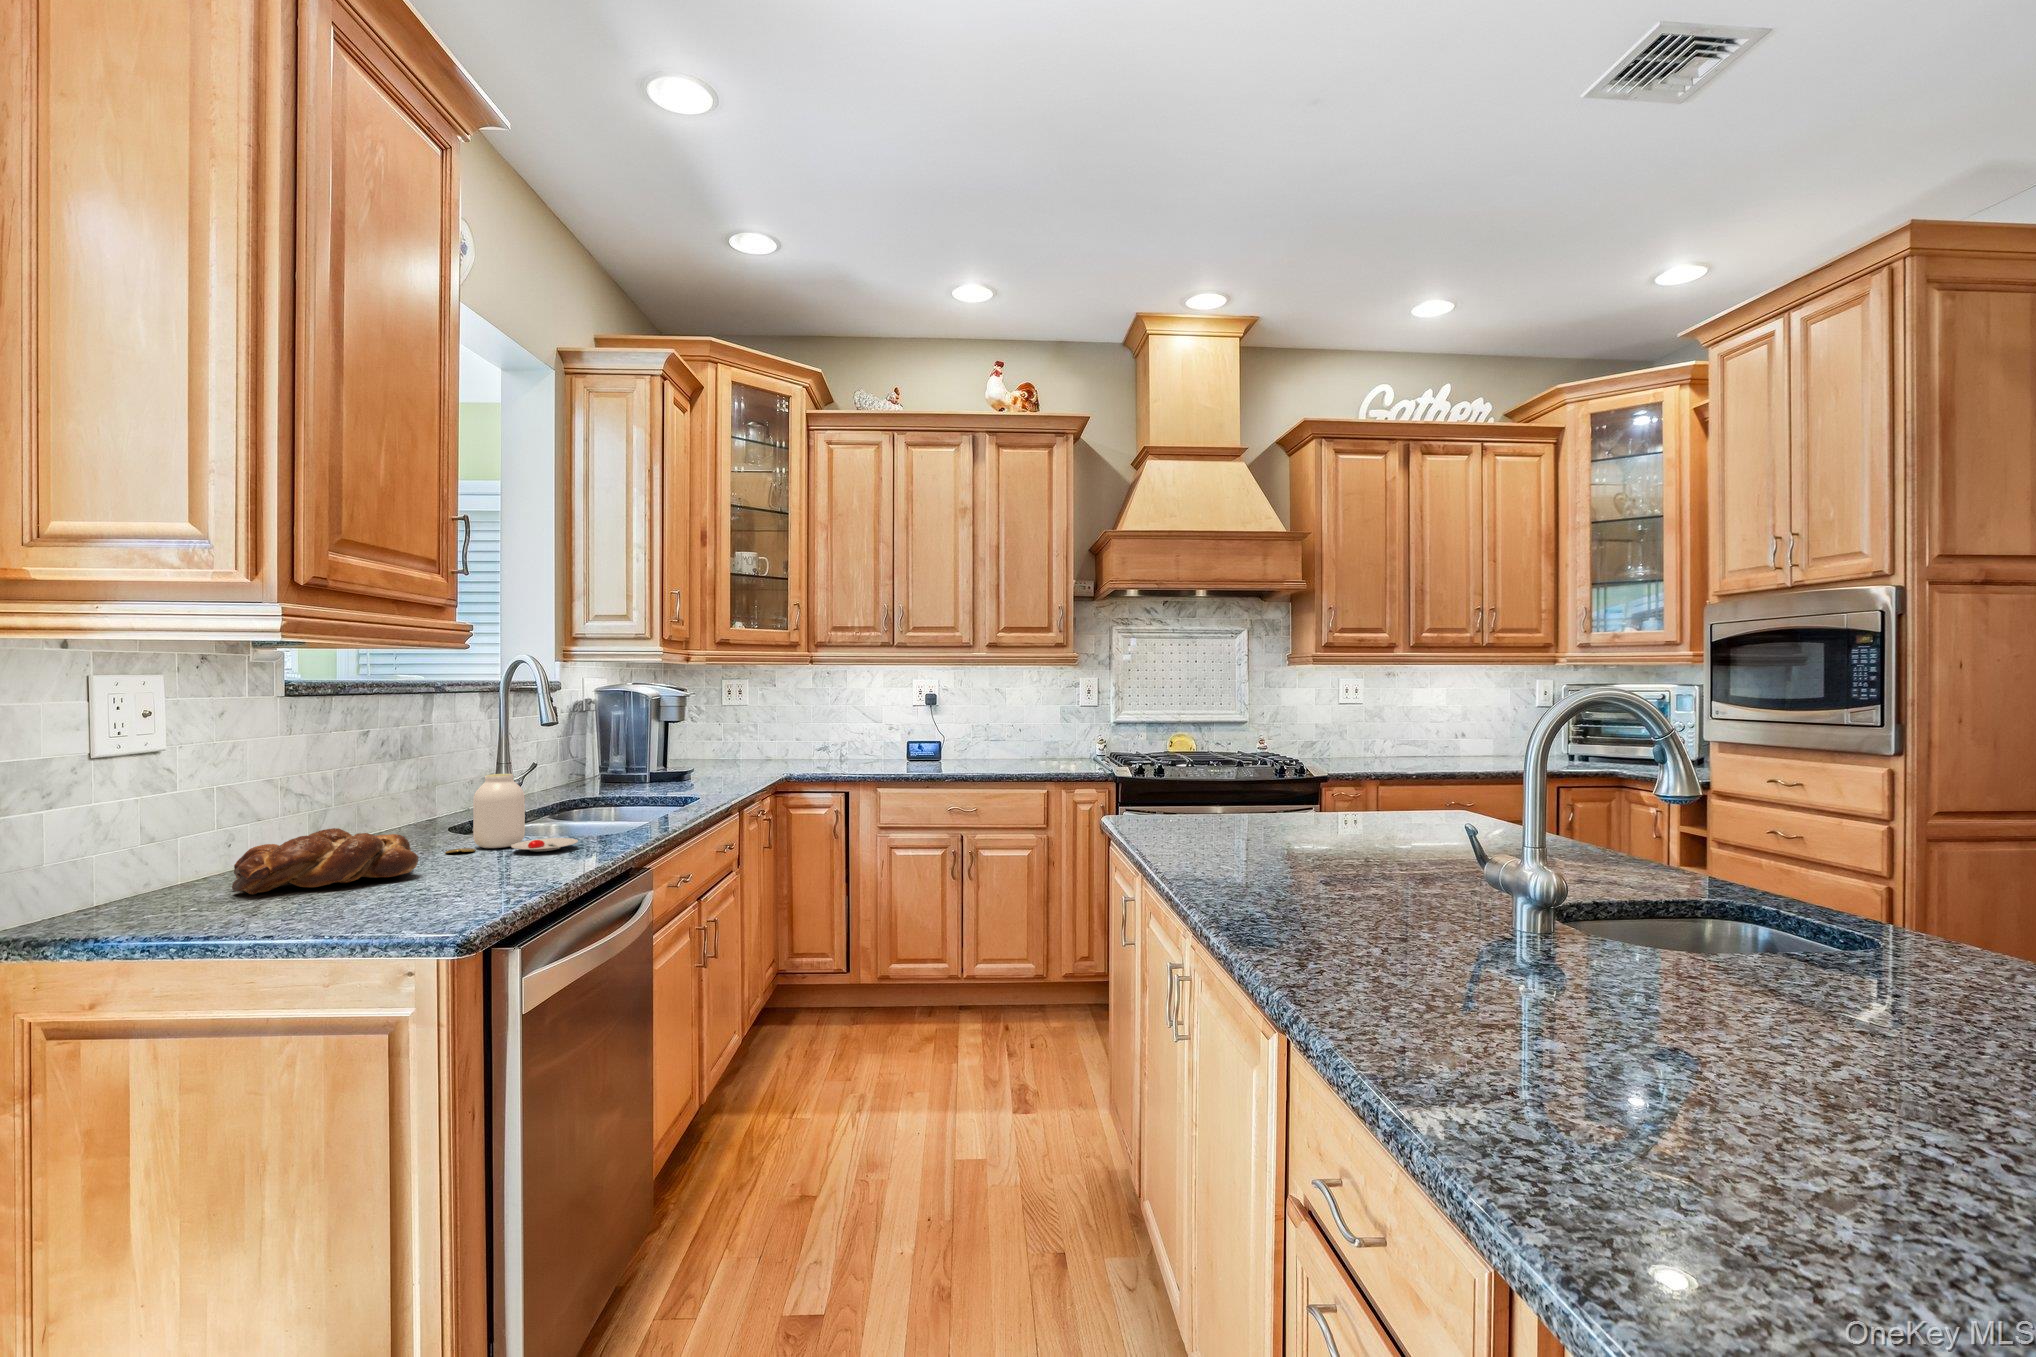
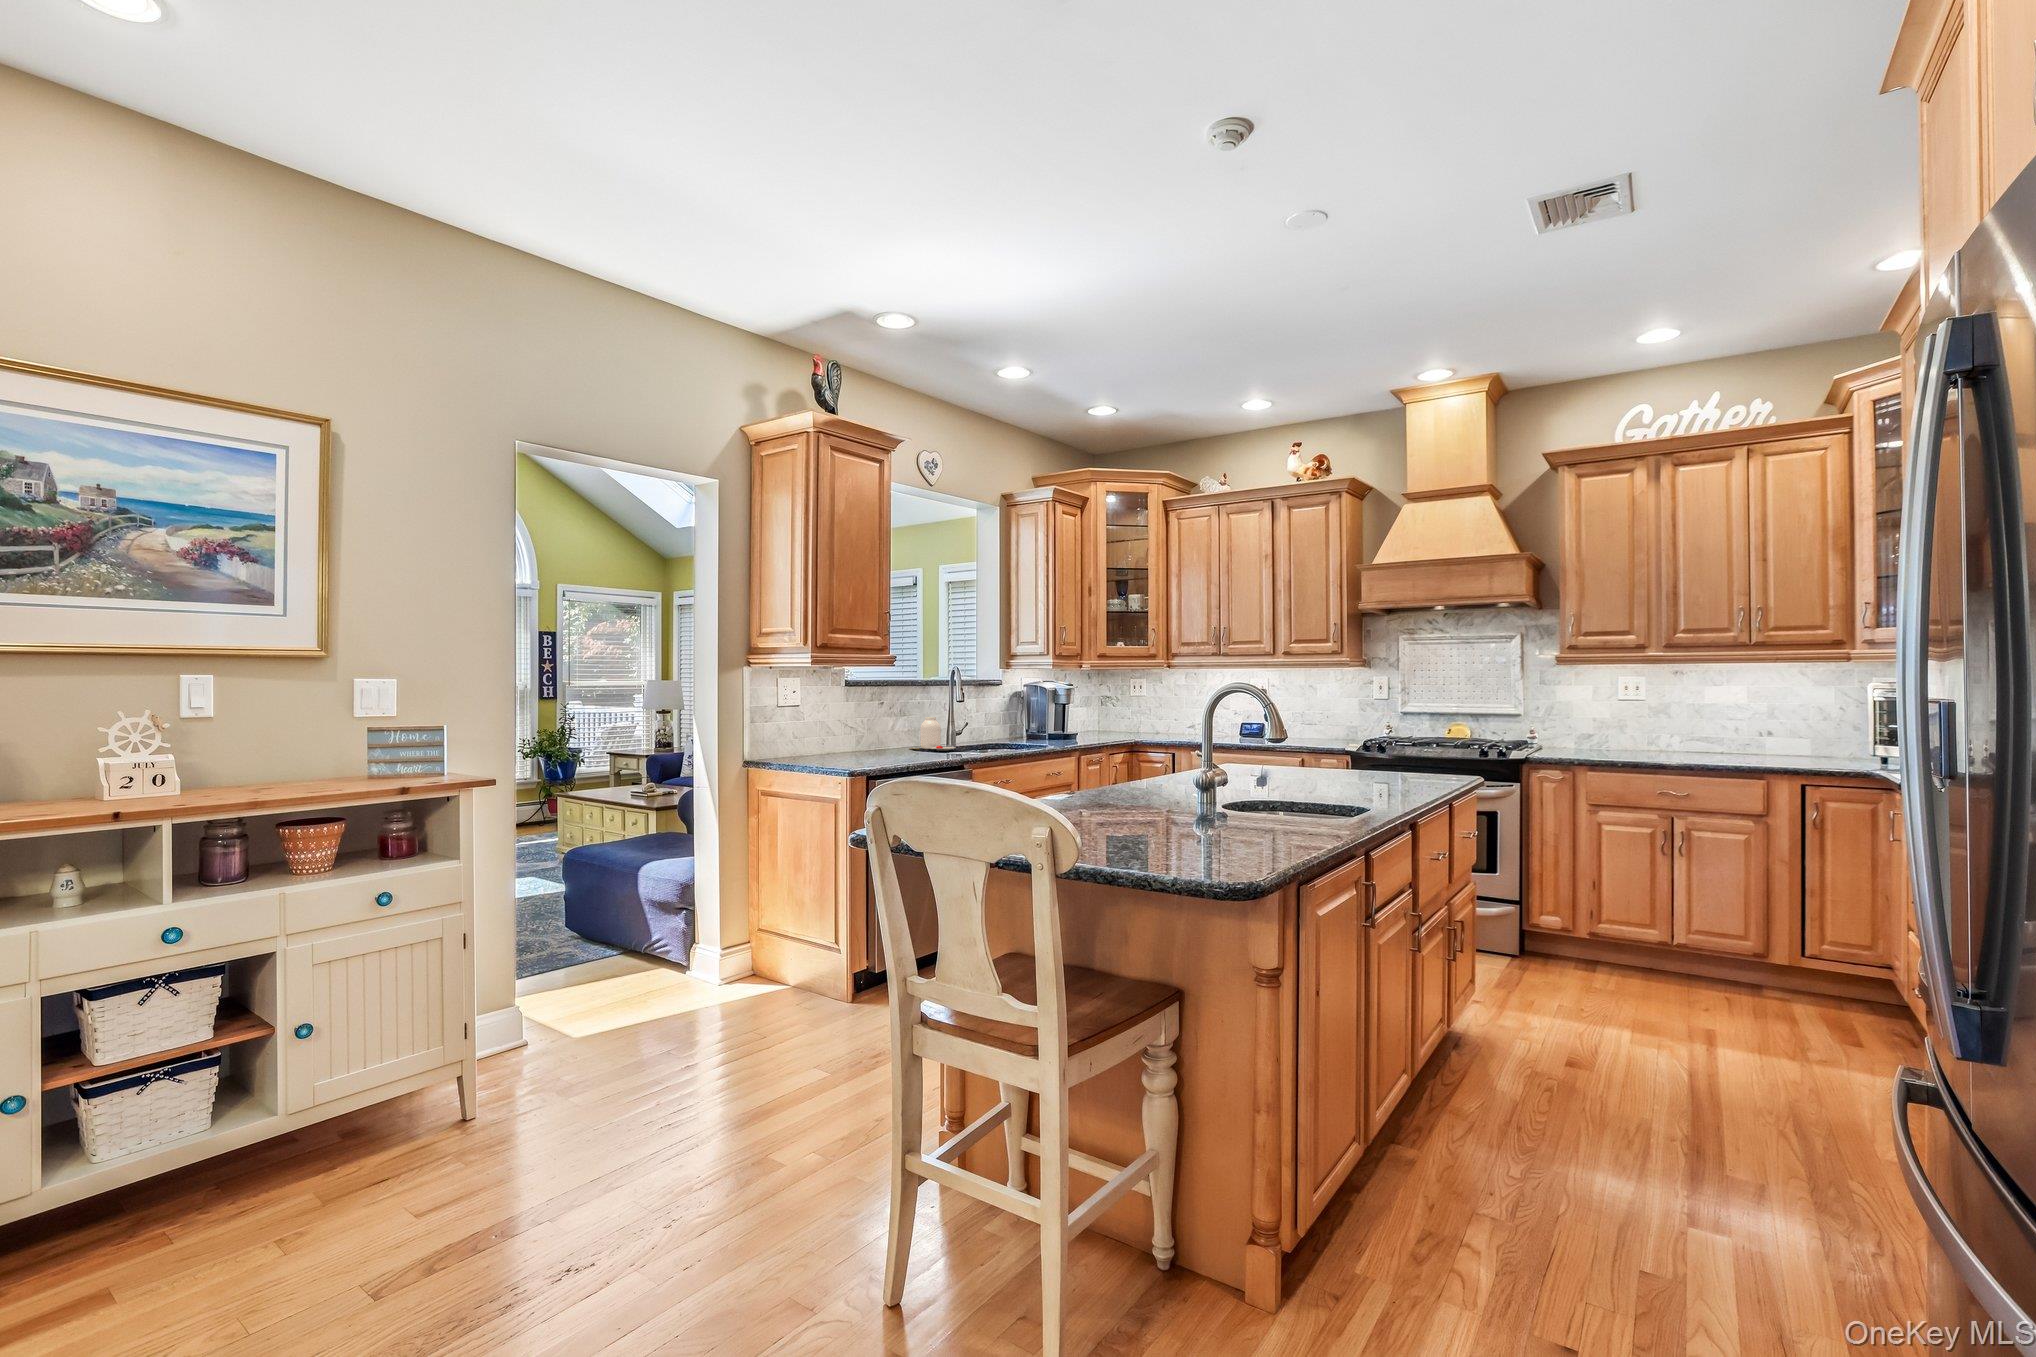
bread loaf: present [232,828,418,894] -> none [831,732,888,752]

